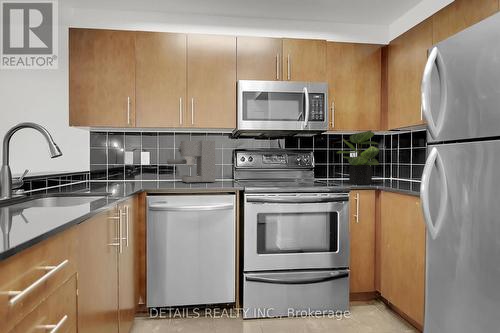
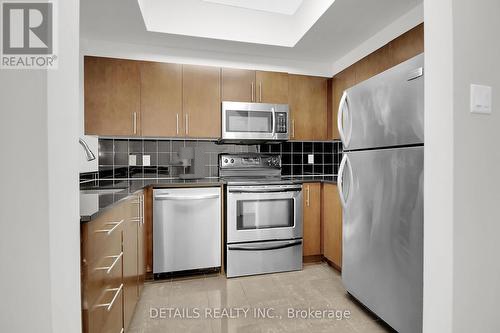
potted plant: present [337,131,380,185] -> none [296,140,328,179]

